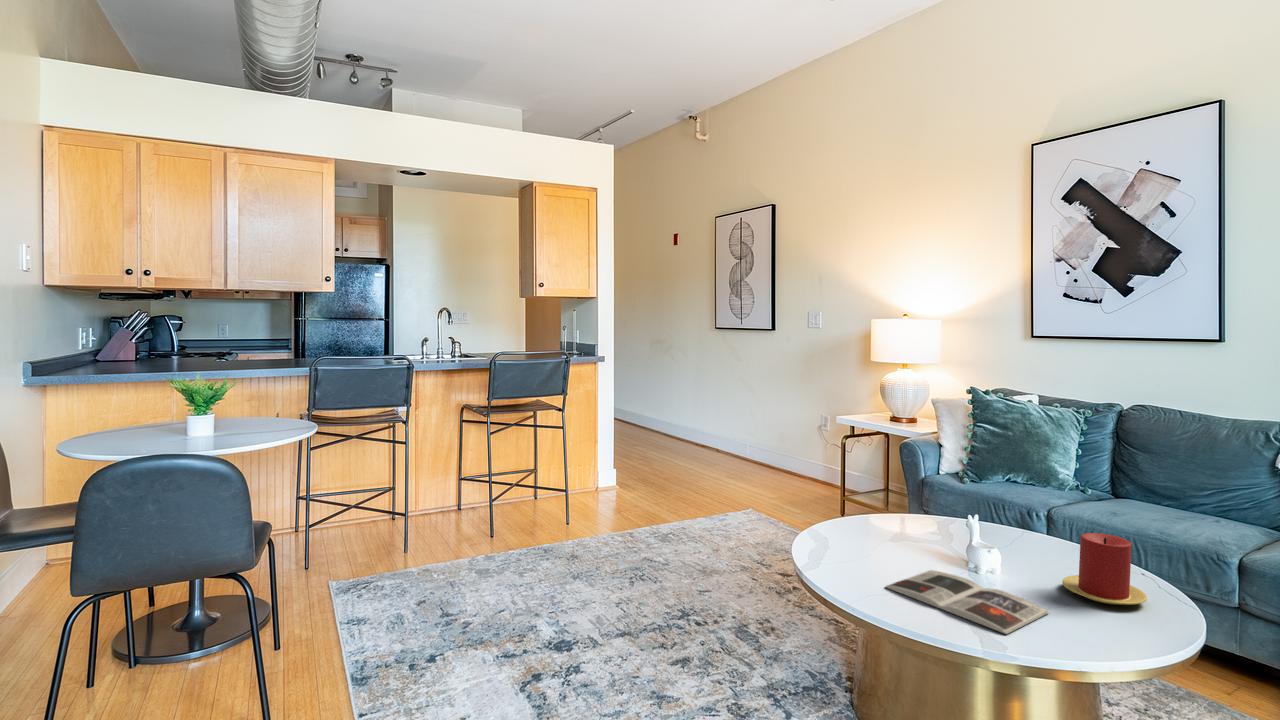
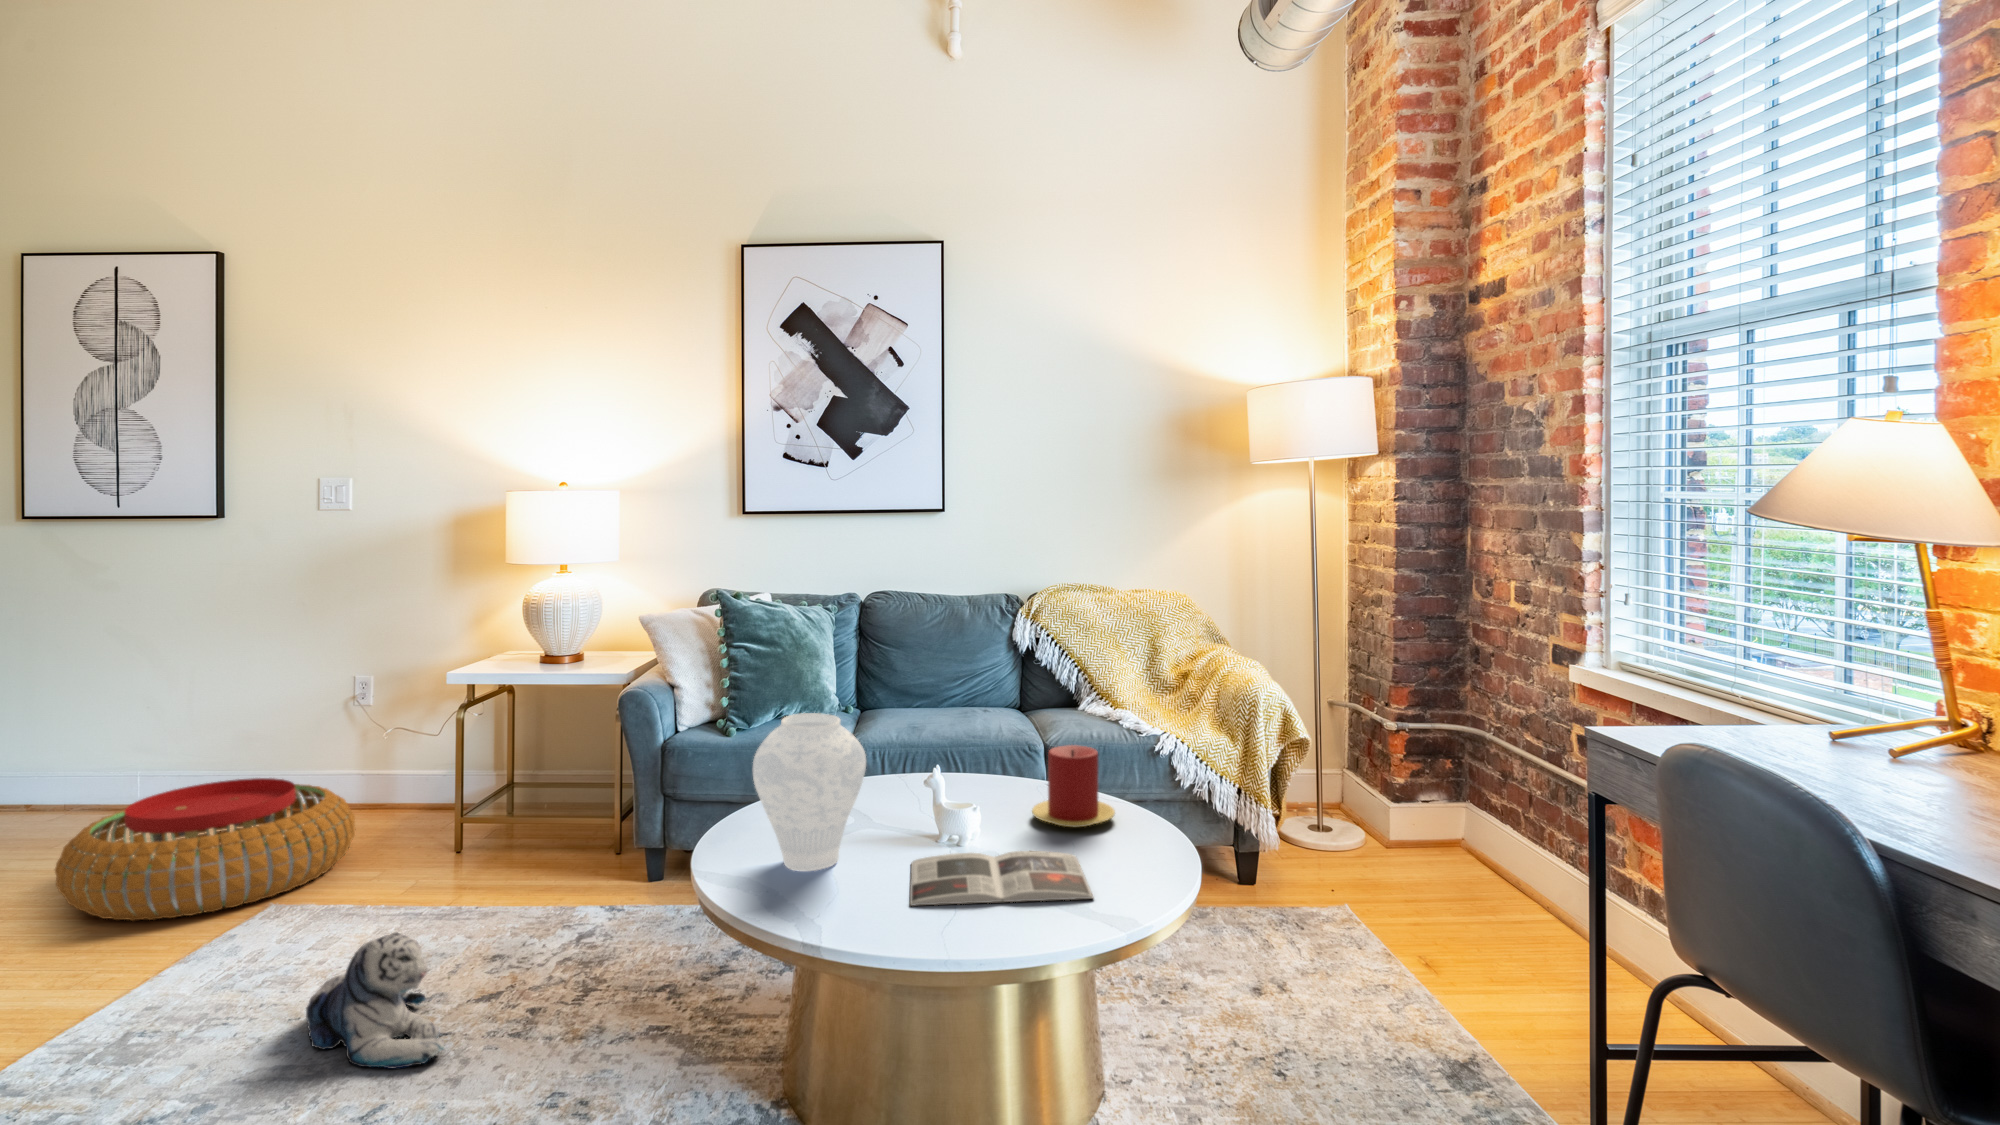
pouf: none [689,453,797,509] -> present [55,778,355,921]
vase: none [841,458,914,556] -> present [753,713,866,871]
plush toy: none [706,527,755,590] -> present [306,933,444,1069]

